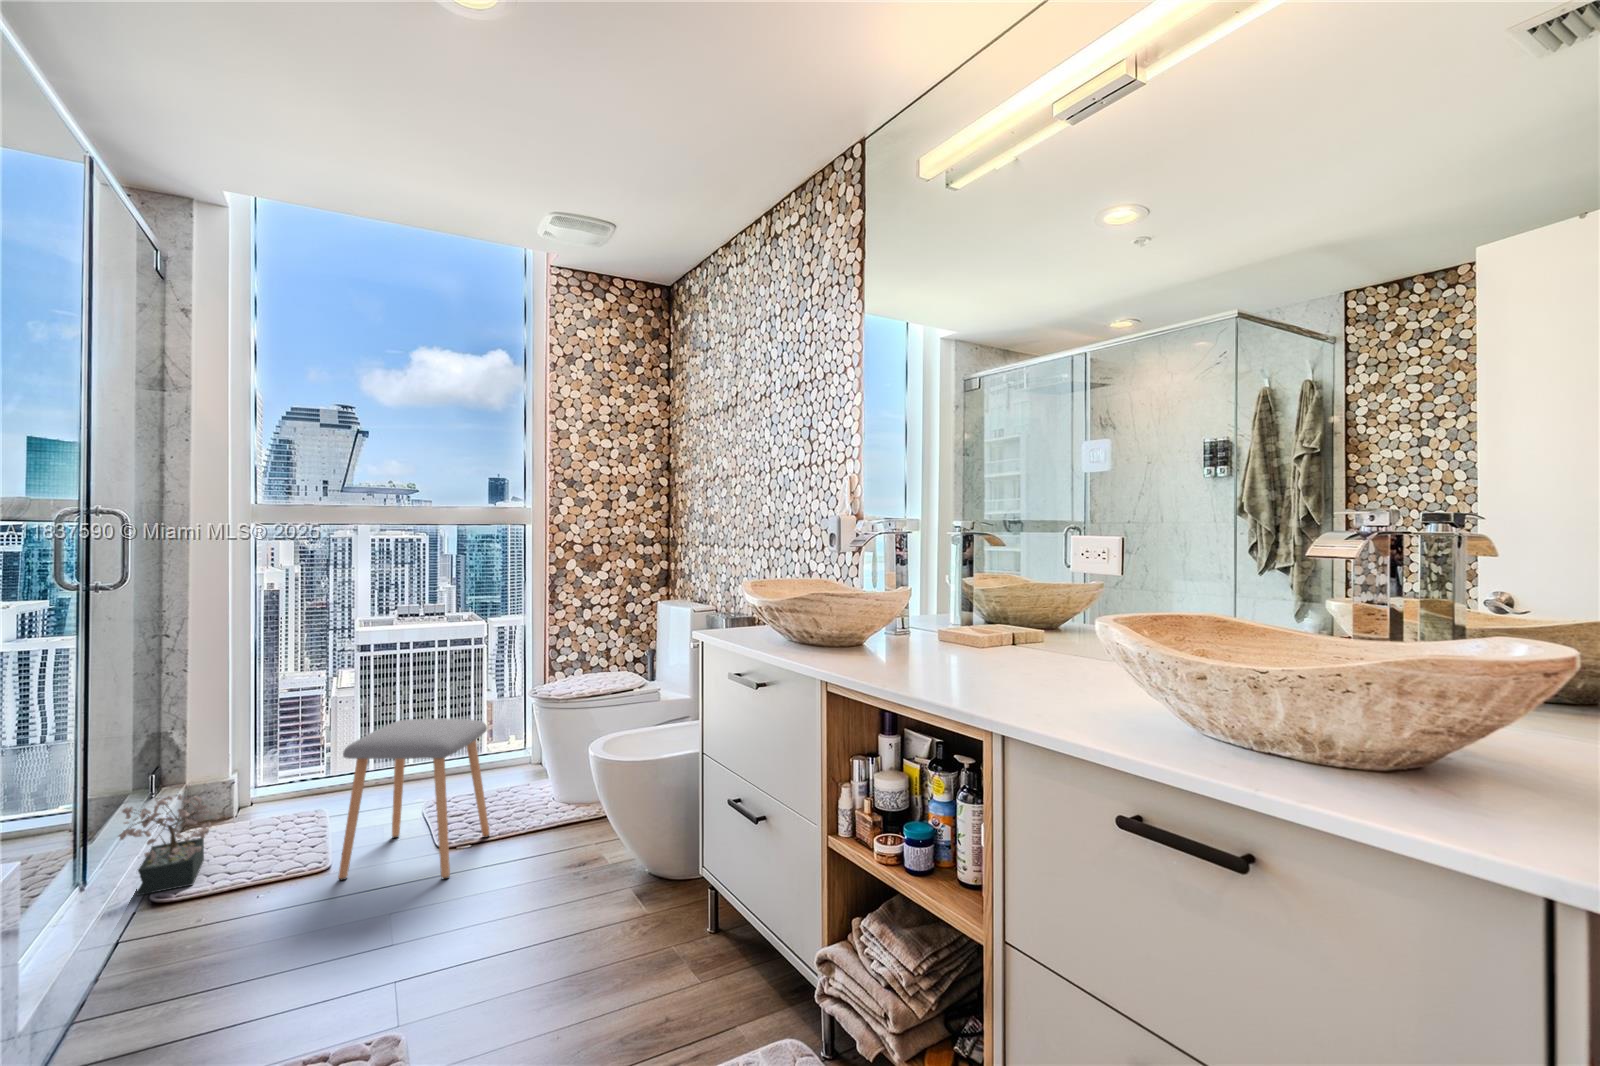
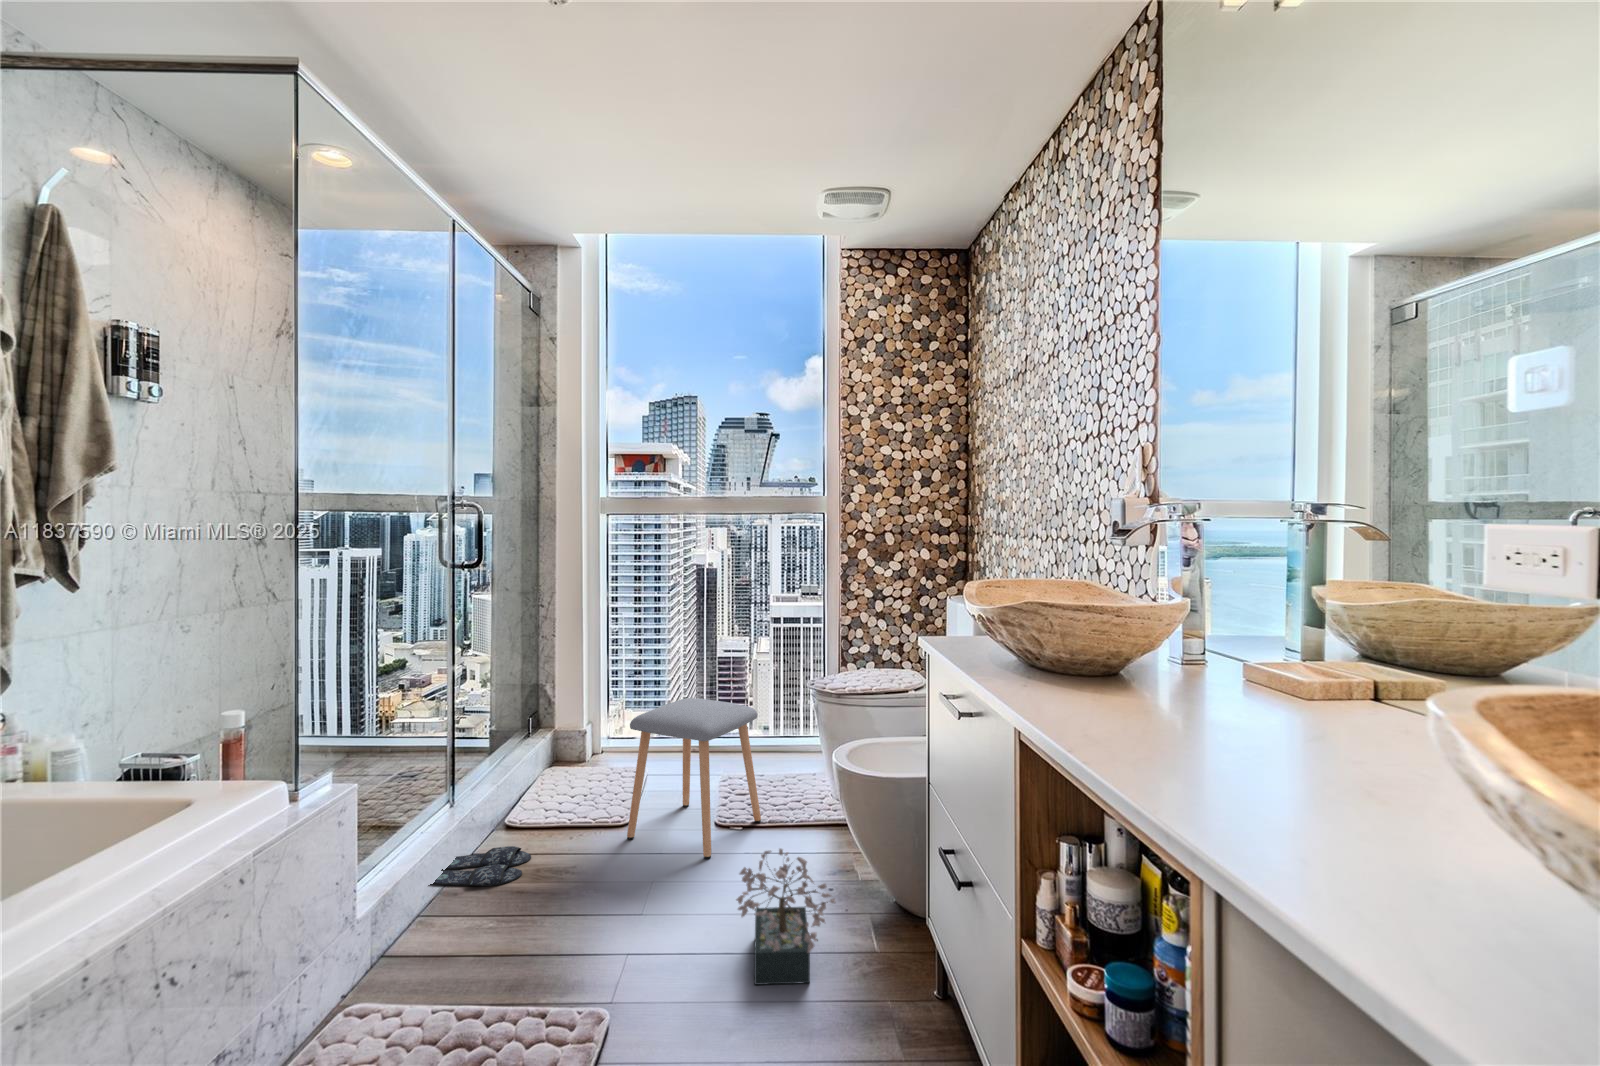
decorative plant: present [119,794,218,895] -> present [737,849,835,985]
slippers: none [69,917,217,982] -> present [432,846,531,886]

